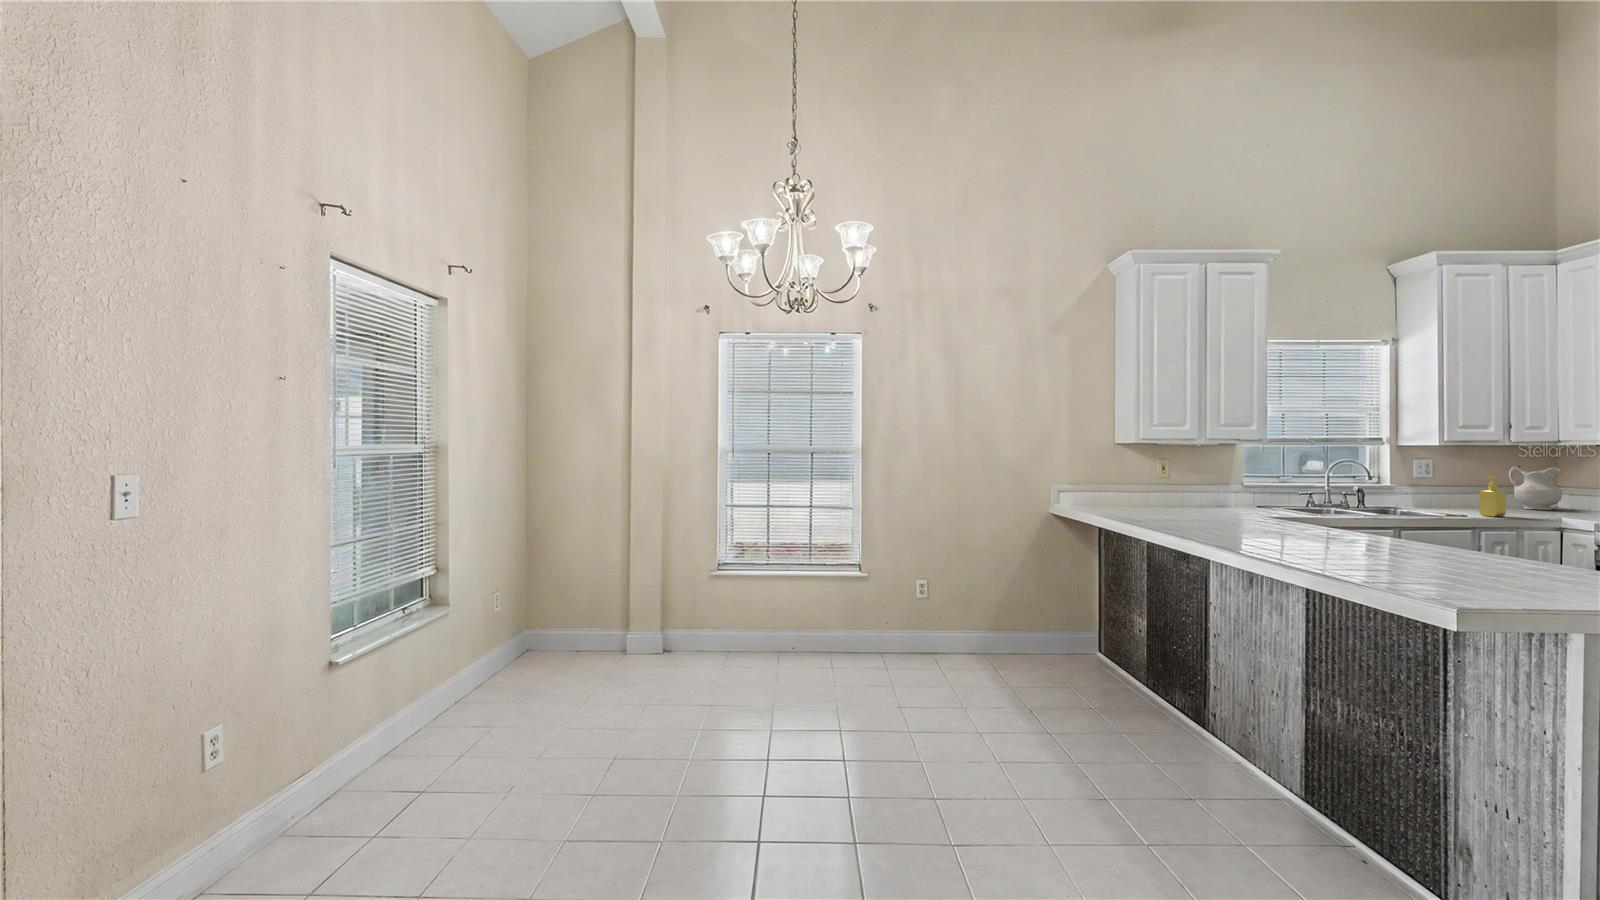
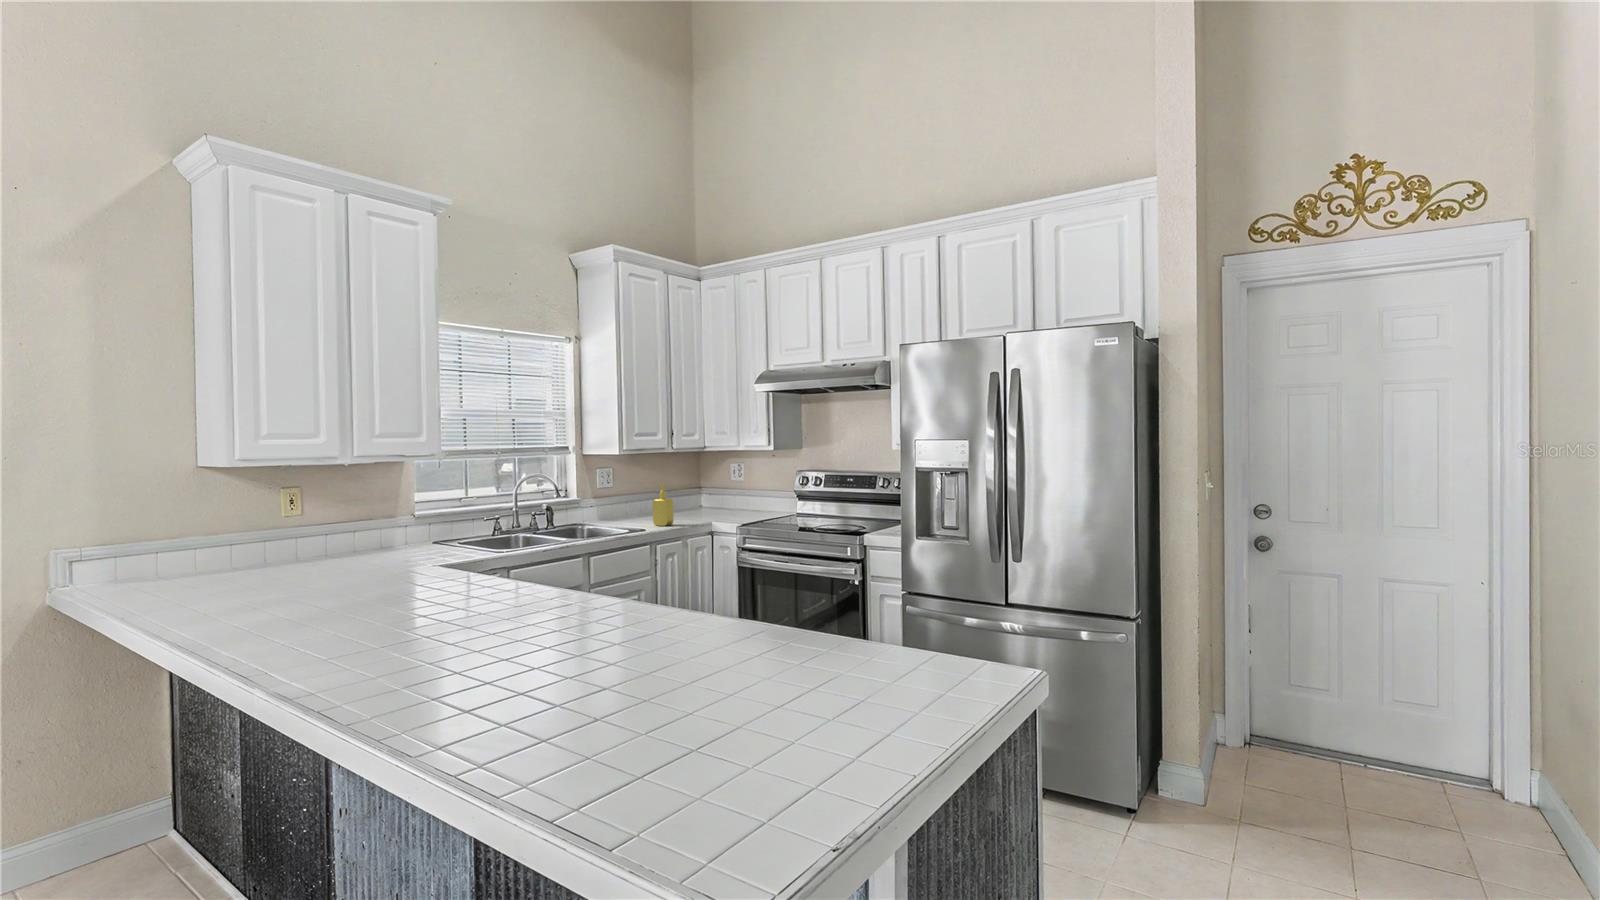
ceramic pitcher: present [1509,465,1562,510] -> none [671,472,708,514]

